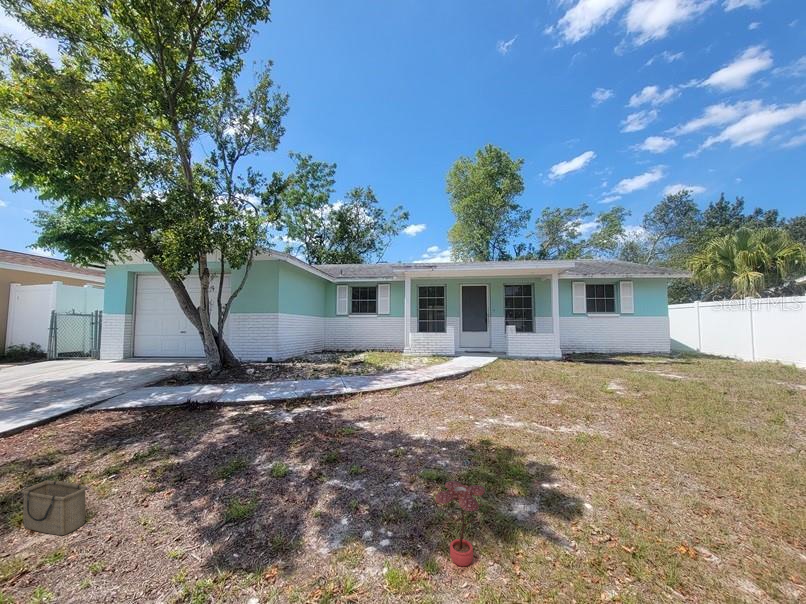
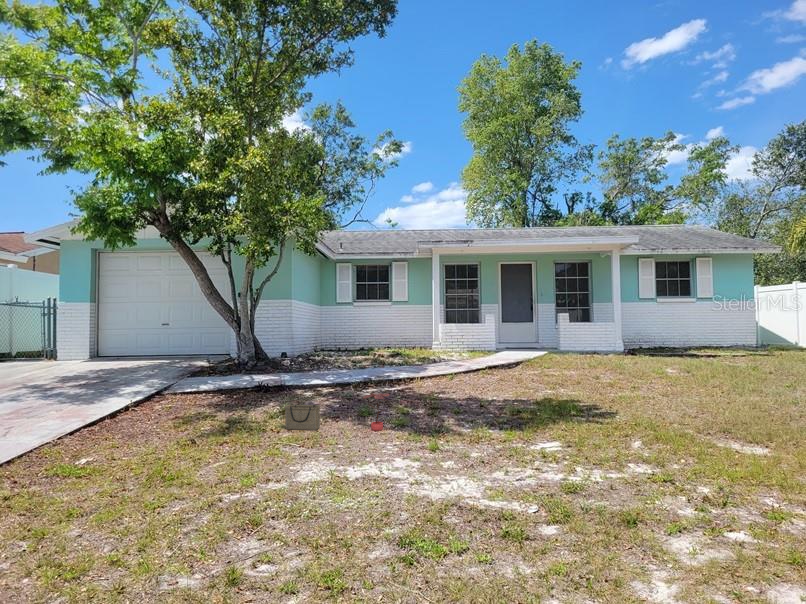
potted plant: present [435,481,485,566] -> present [363,393,390,431]

